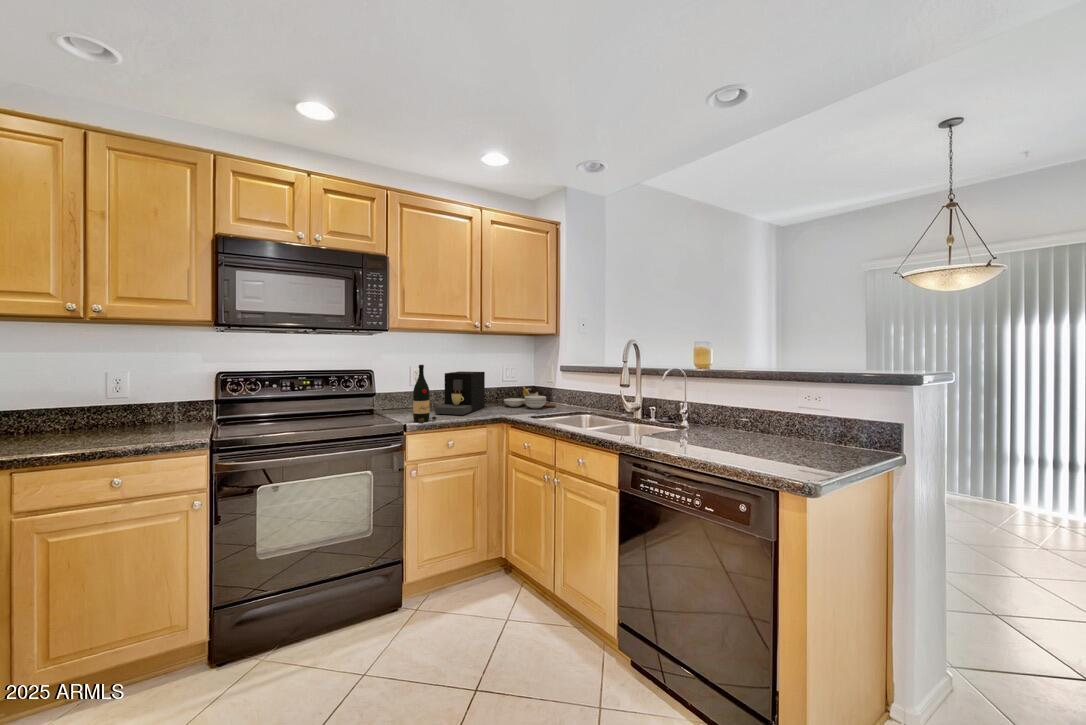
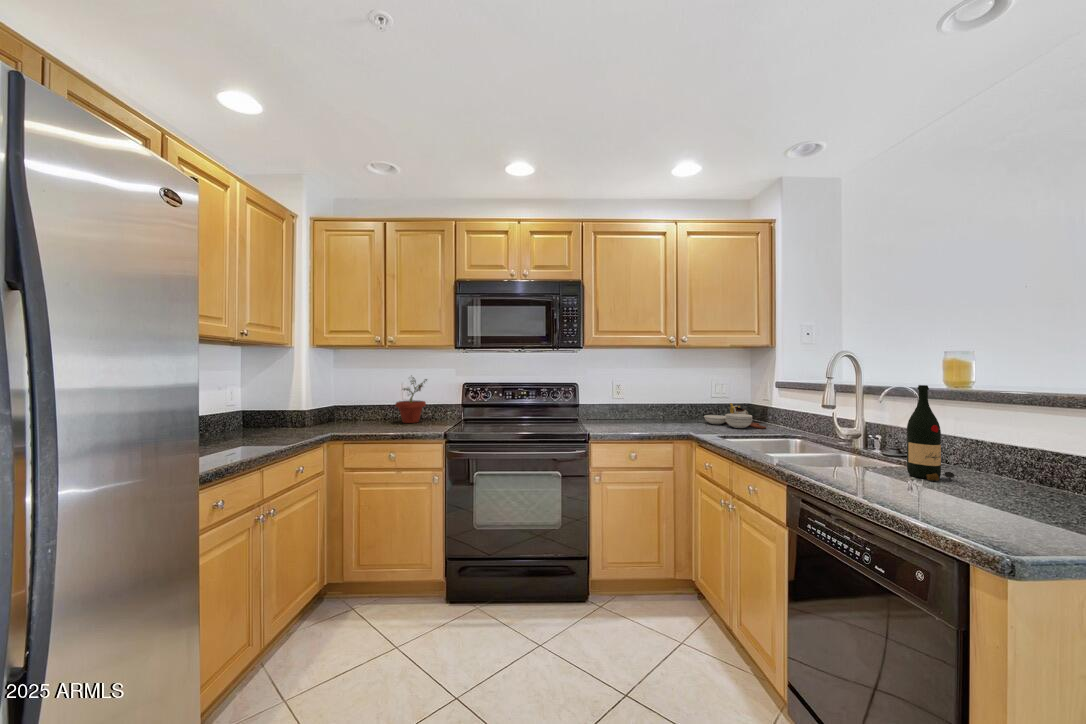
wine bottle: present [413,365,436,423] -> present [907,385,958,481]
potted plant: none [45,367,126,447] -> present [395,377,427,423]
coffee maker: present [435,371,485,415] -> none [627,384,682,427]

